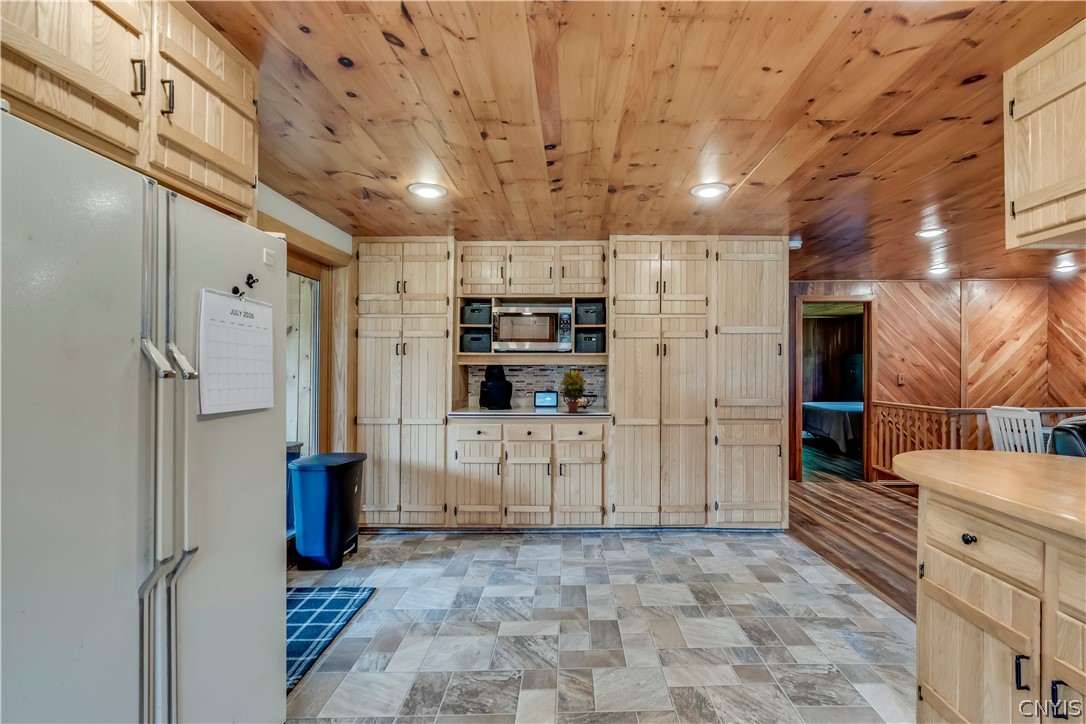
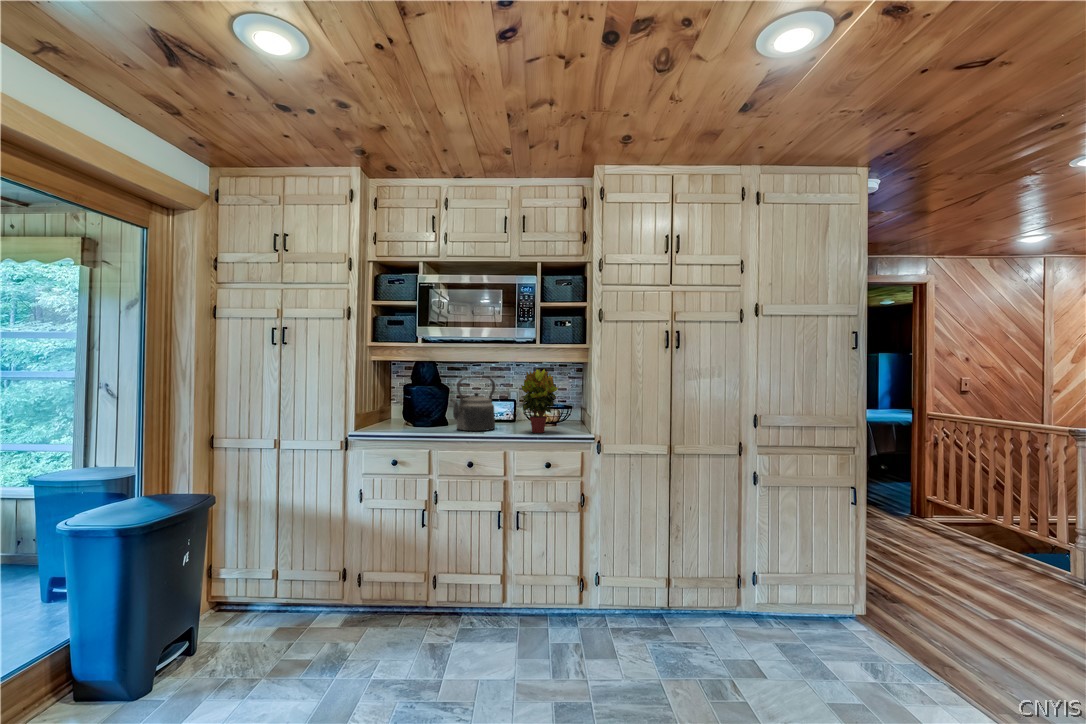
kettle: none [514,375,543,412] -> present [450,376,495,431]

